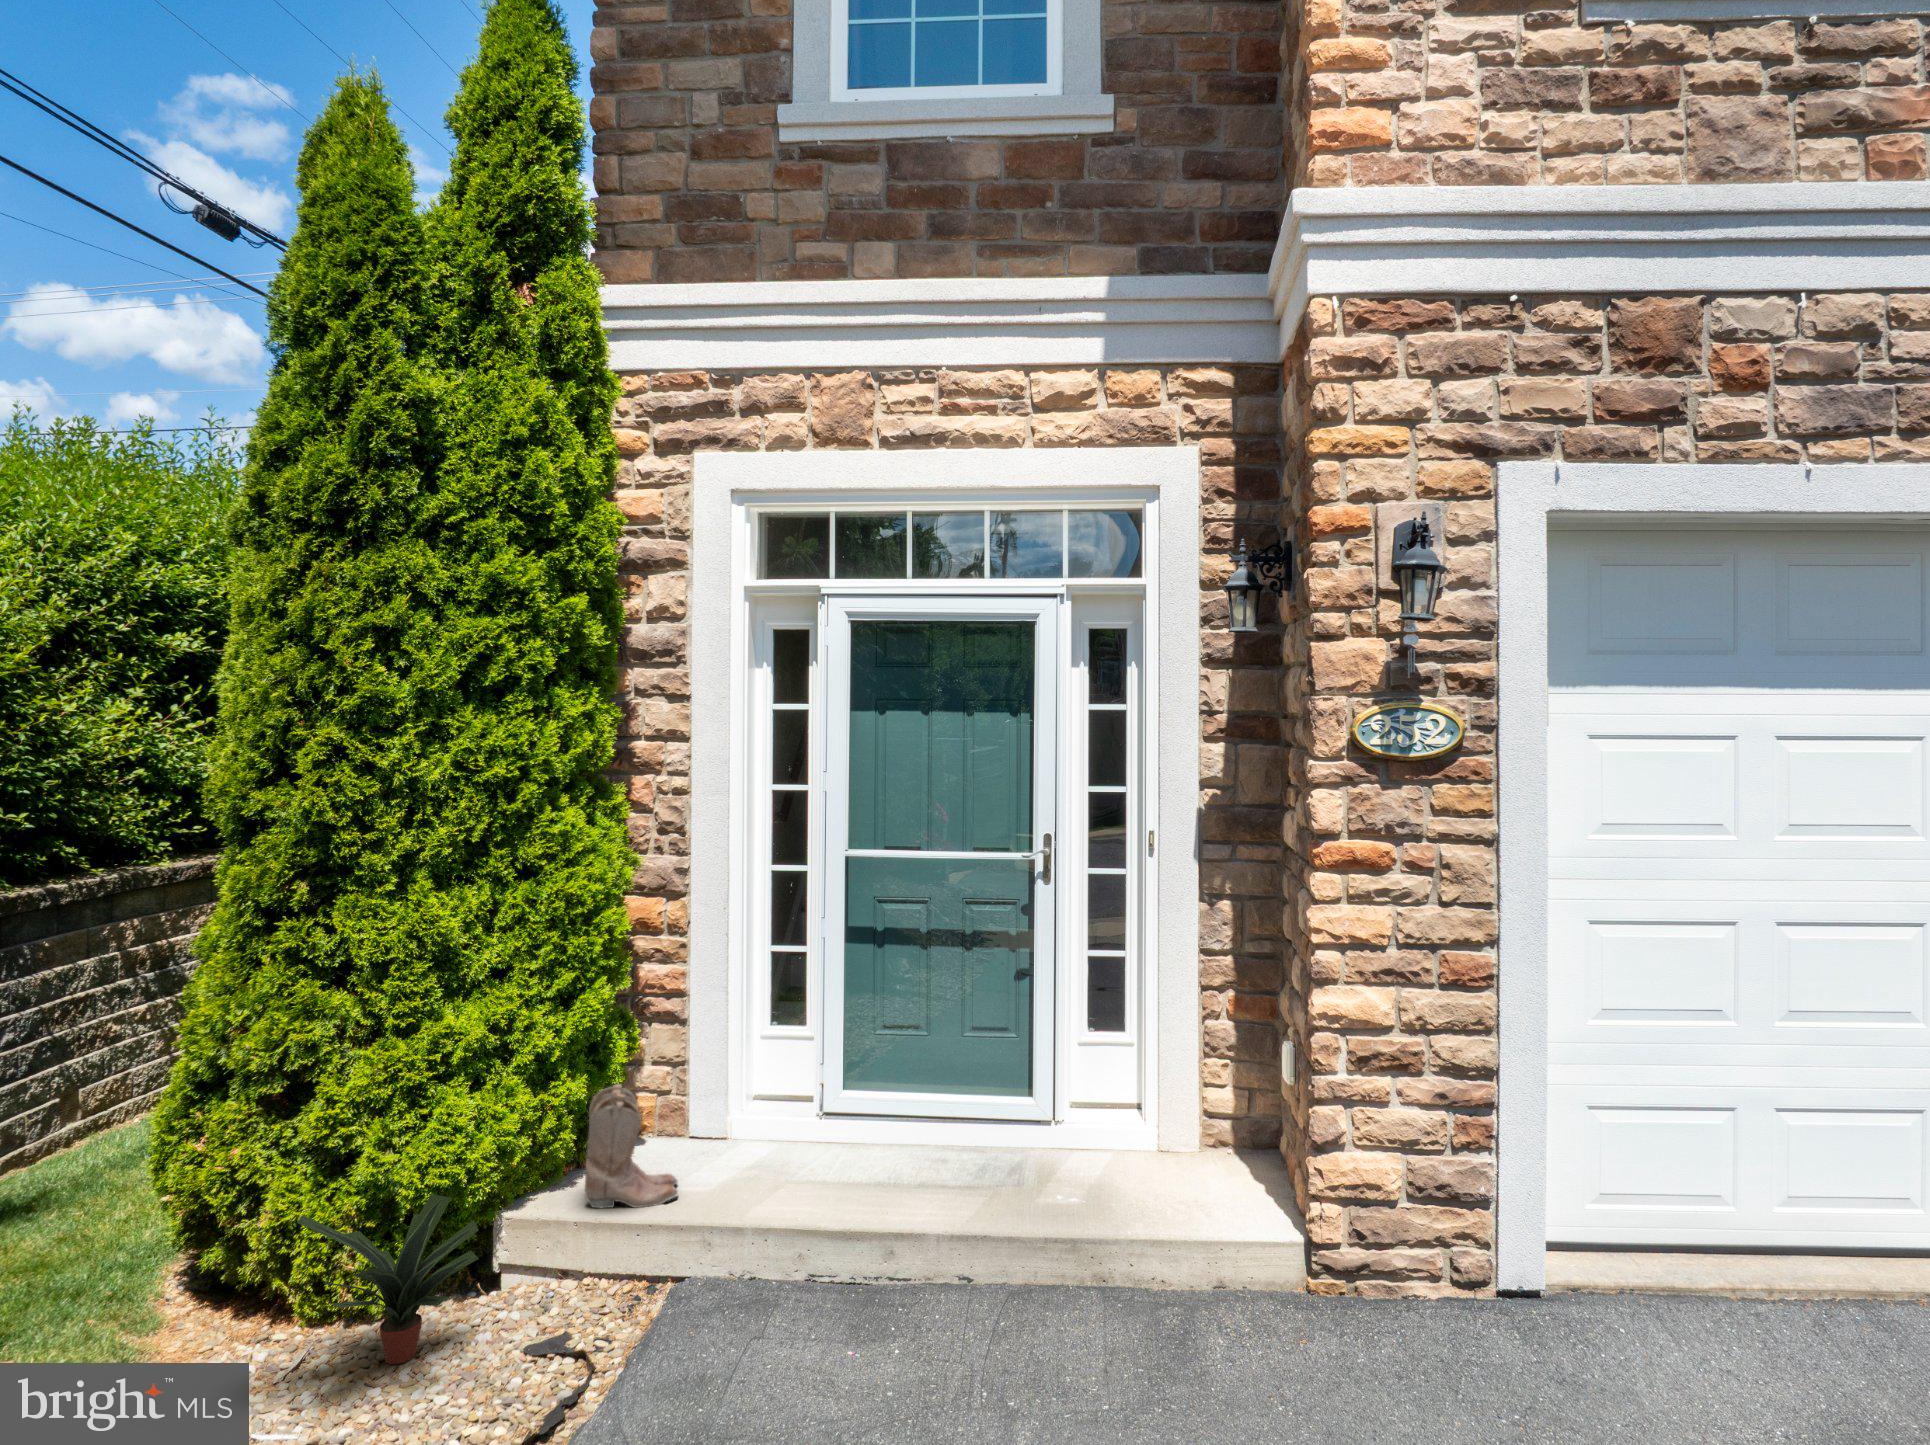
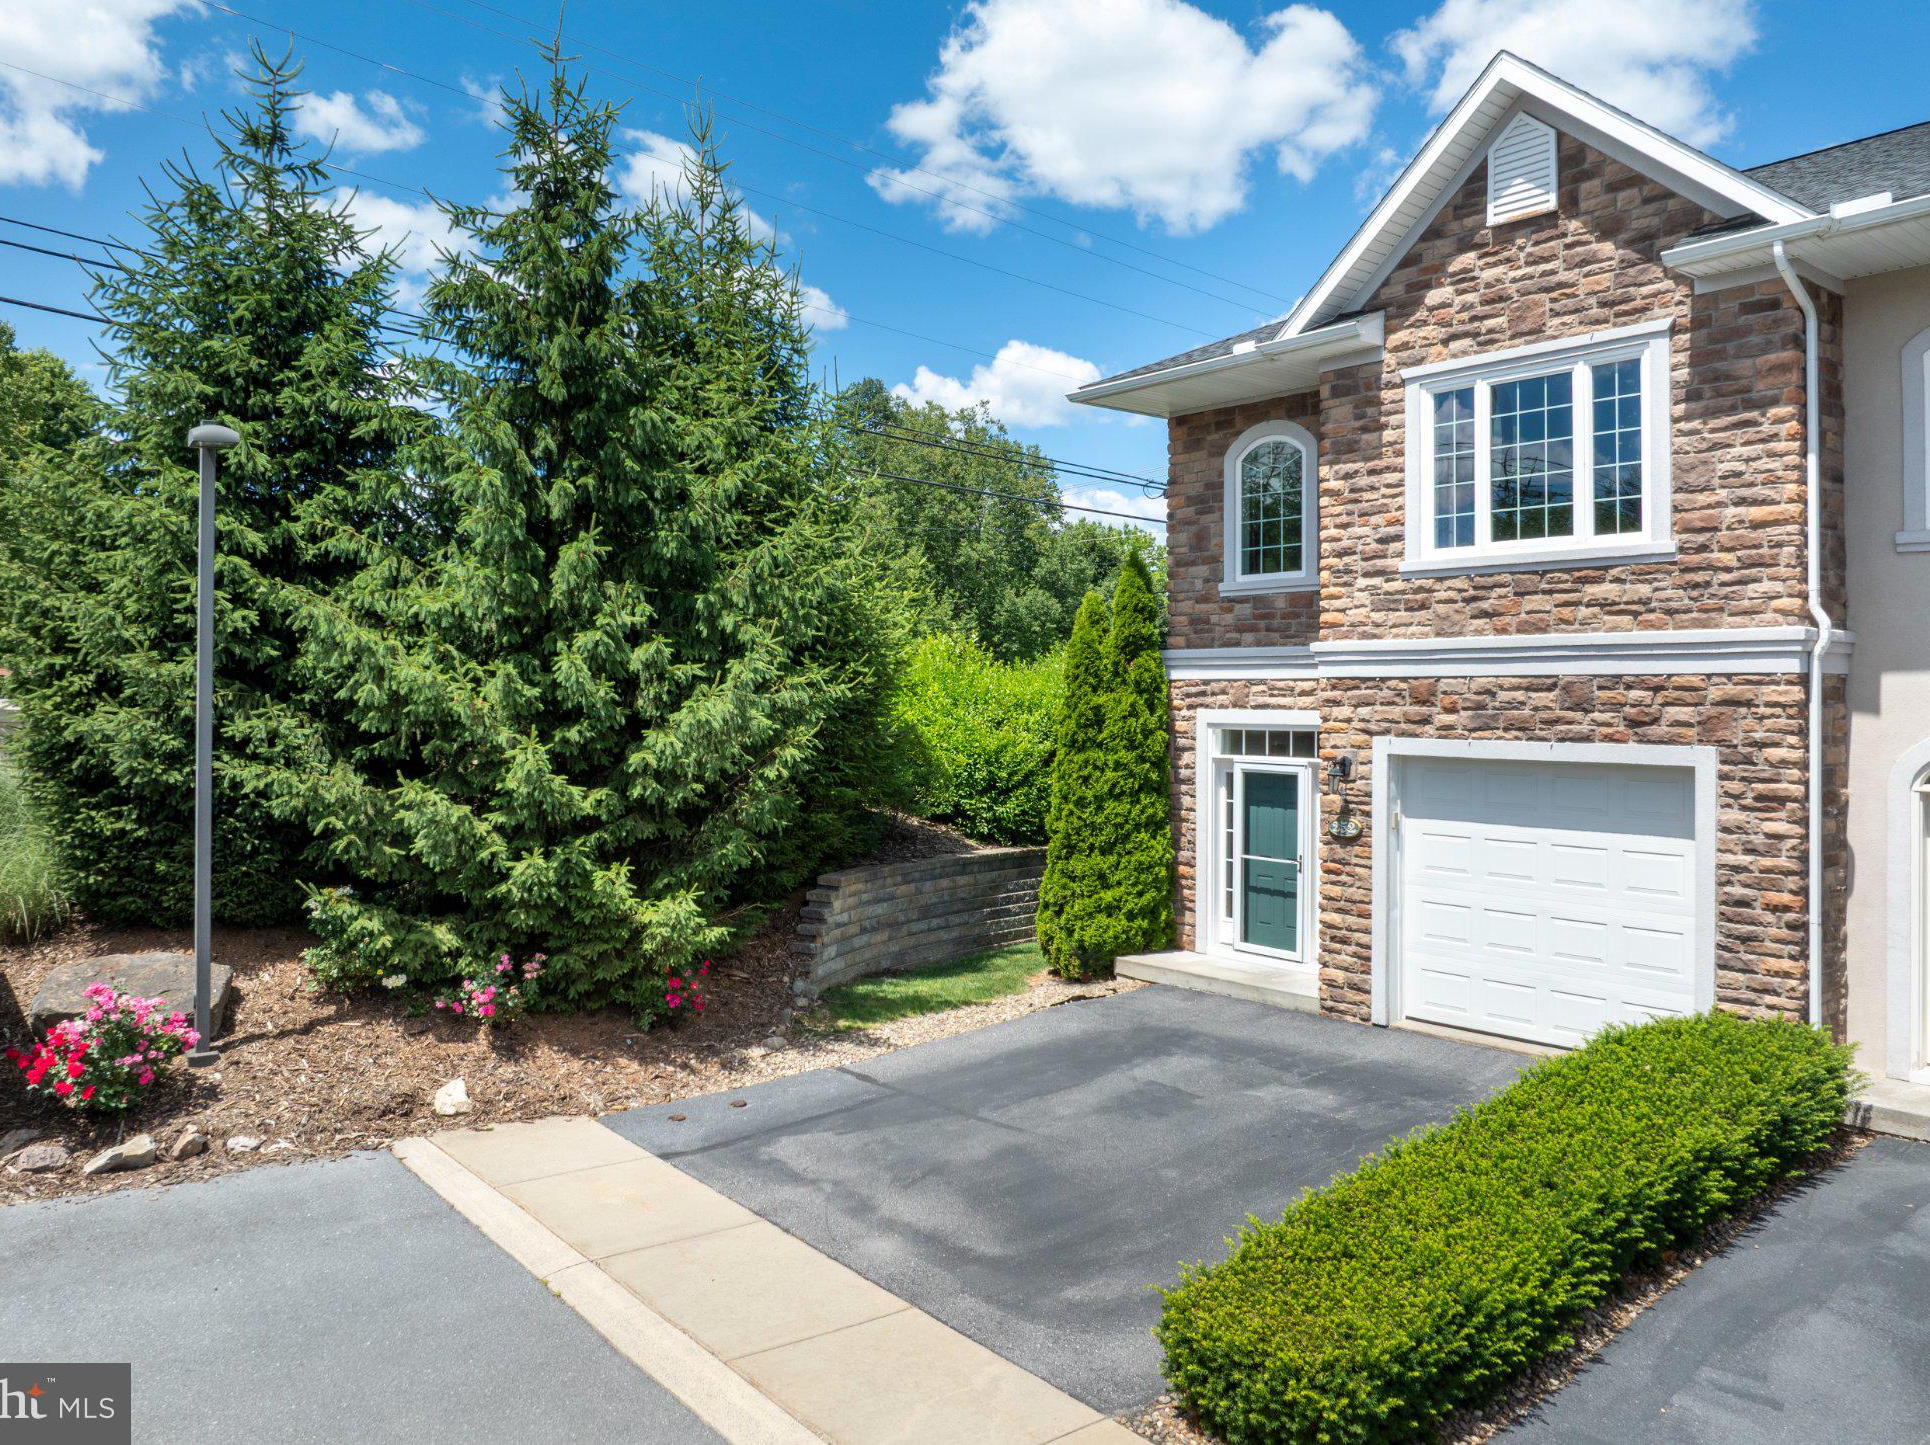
boots: present [585,1084,678,1208] -> none [1141,926,1171,963]

